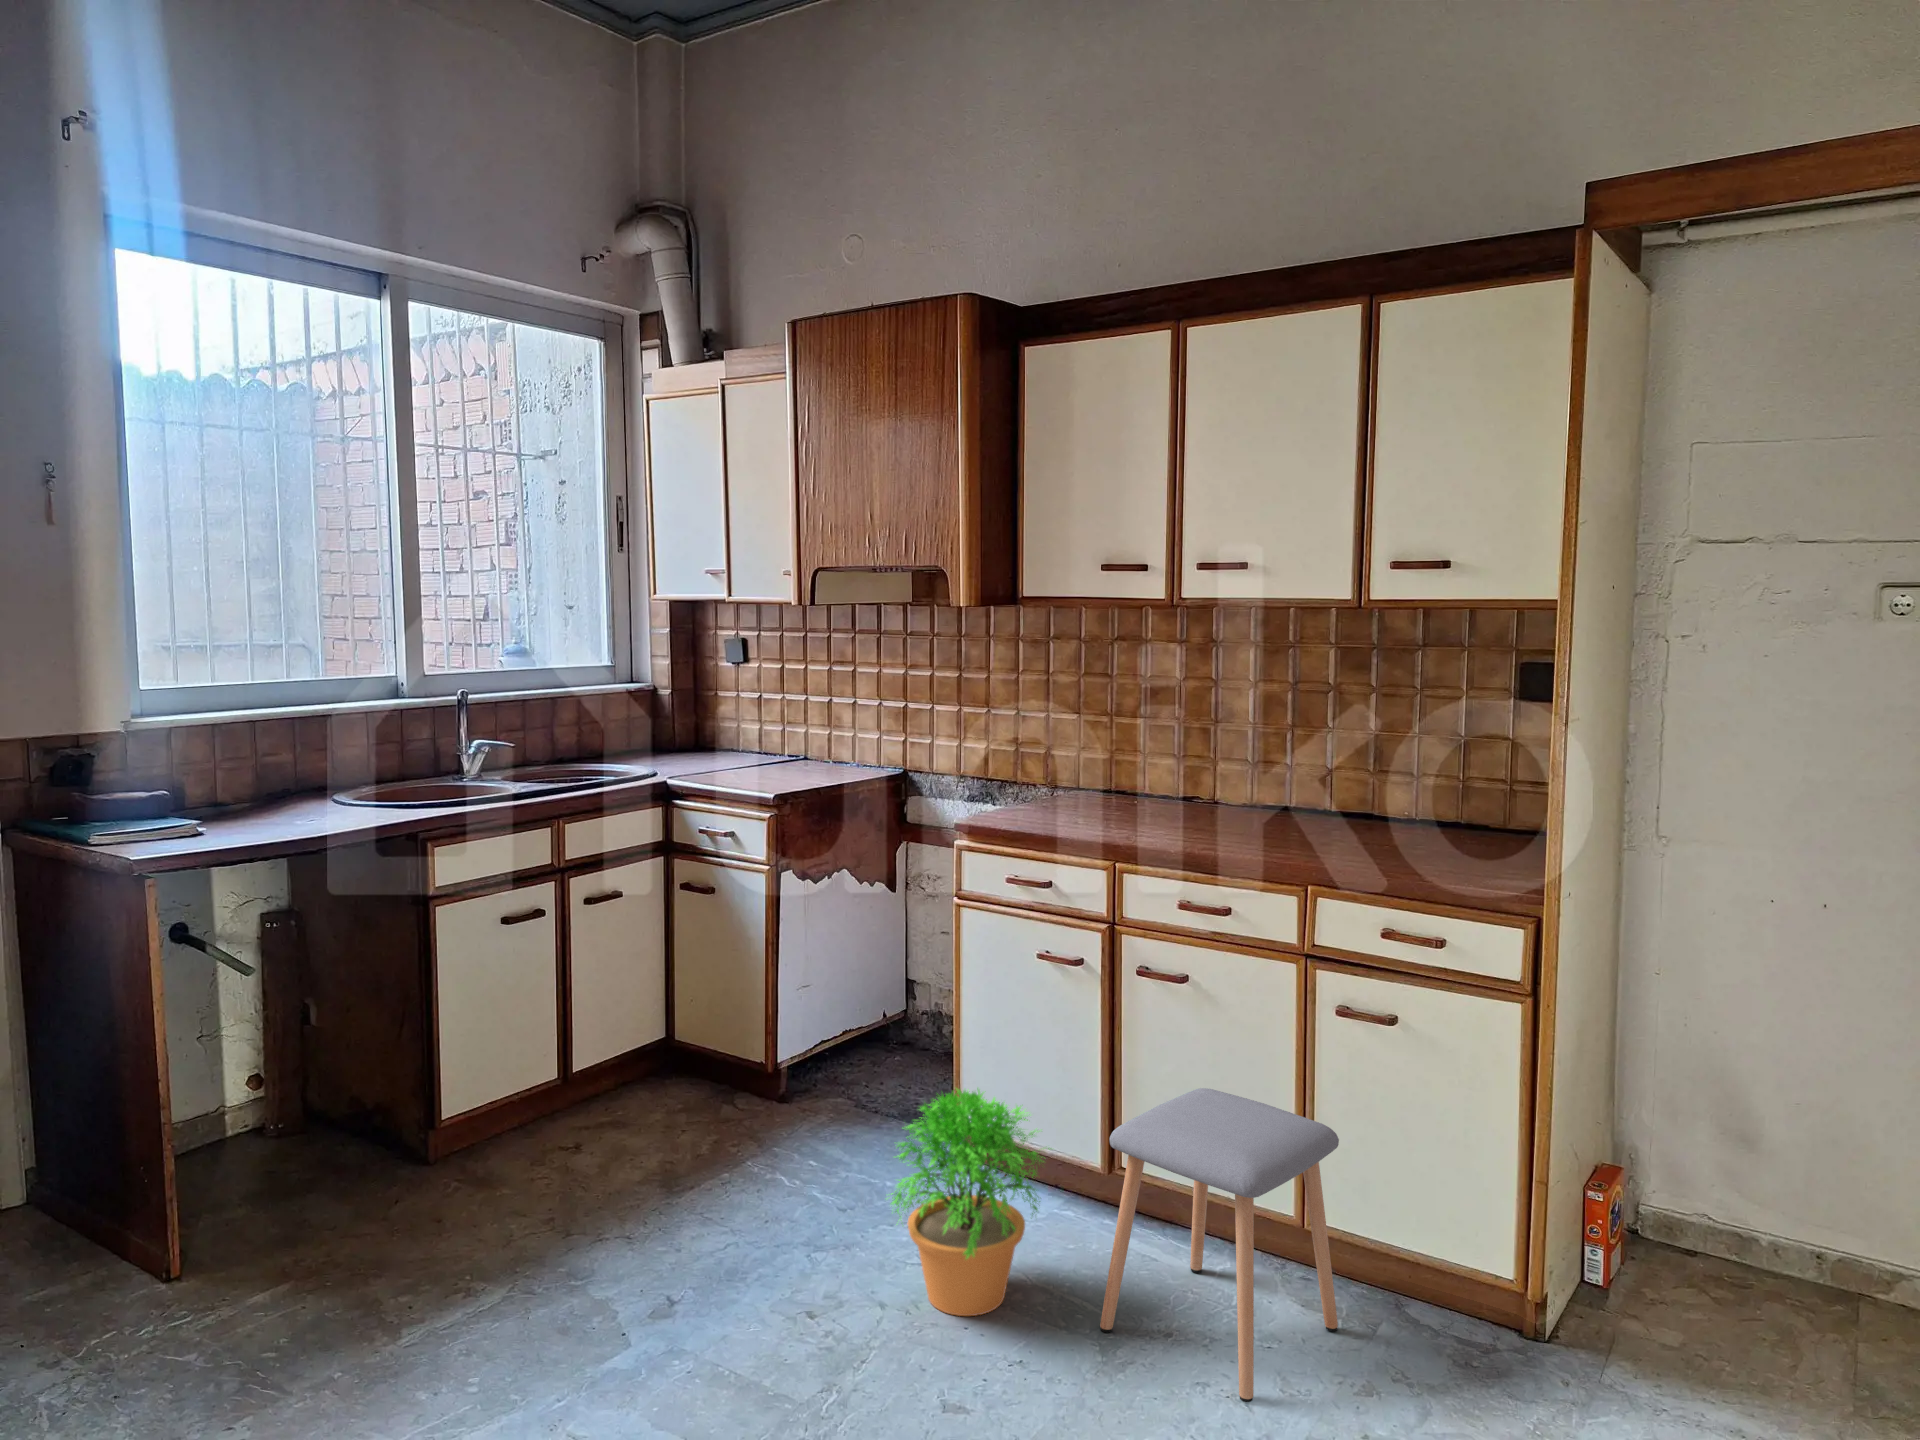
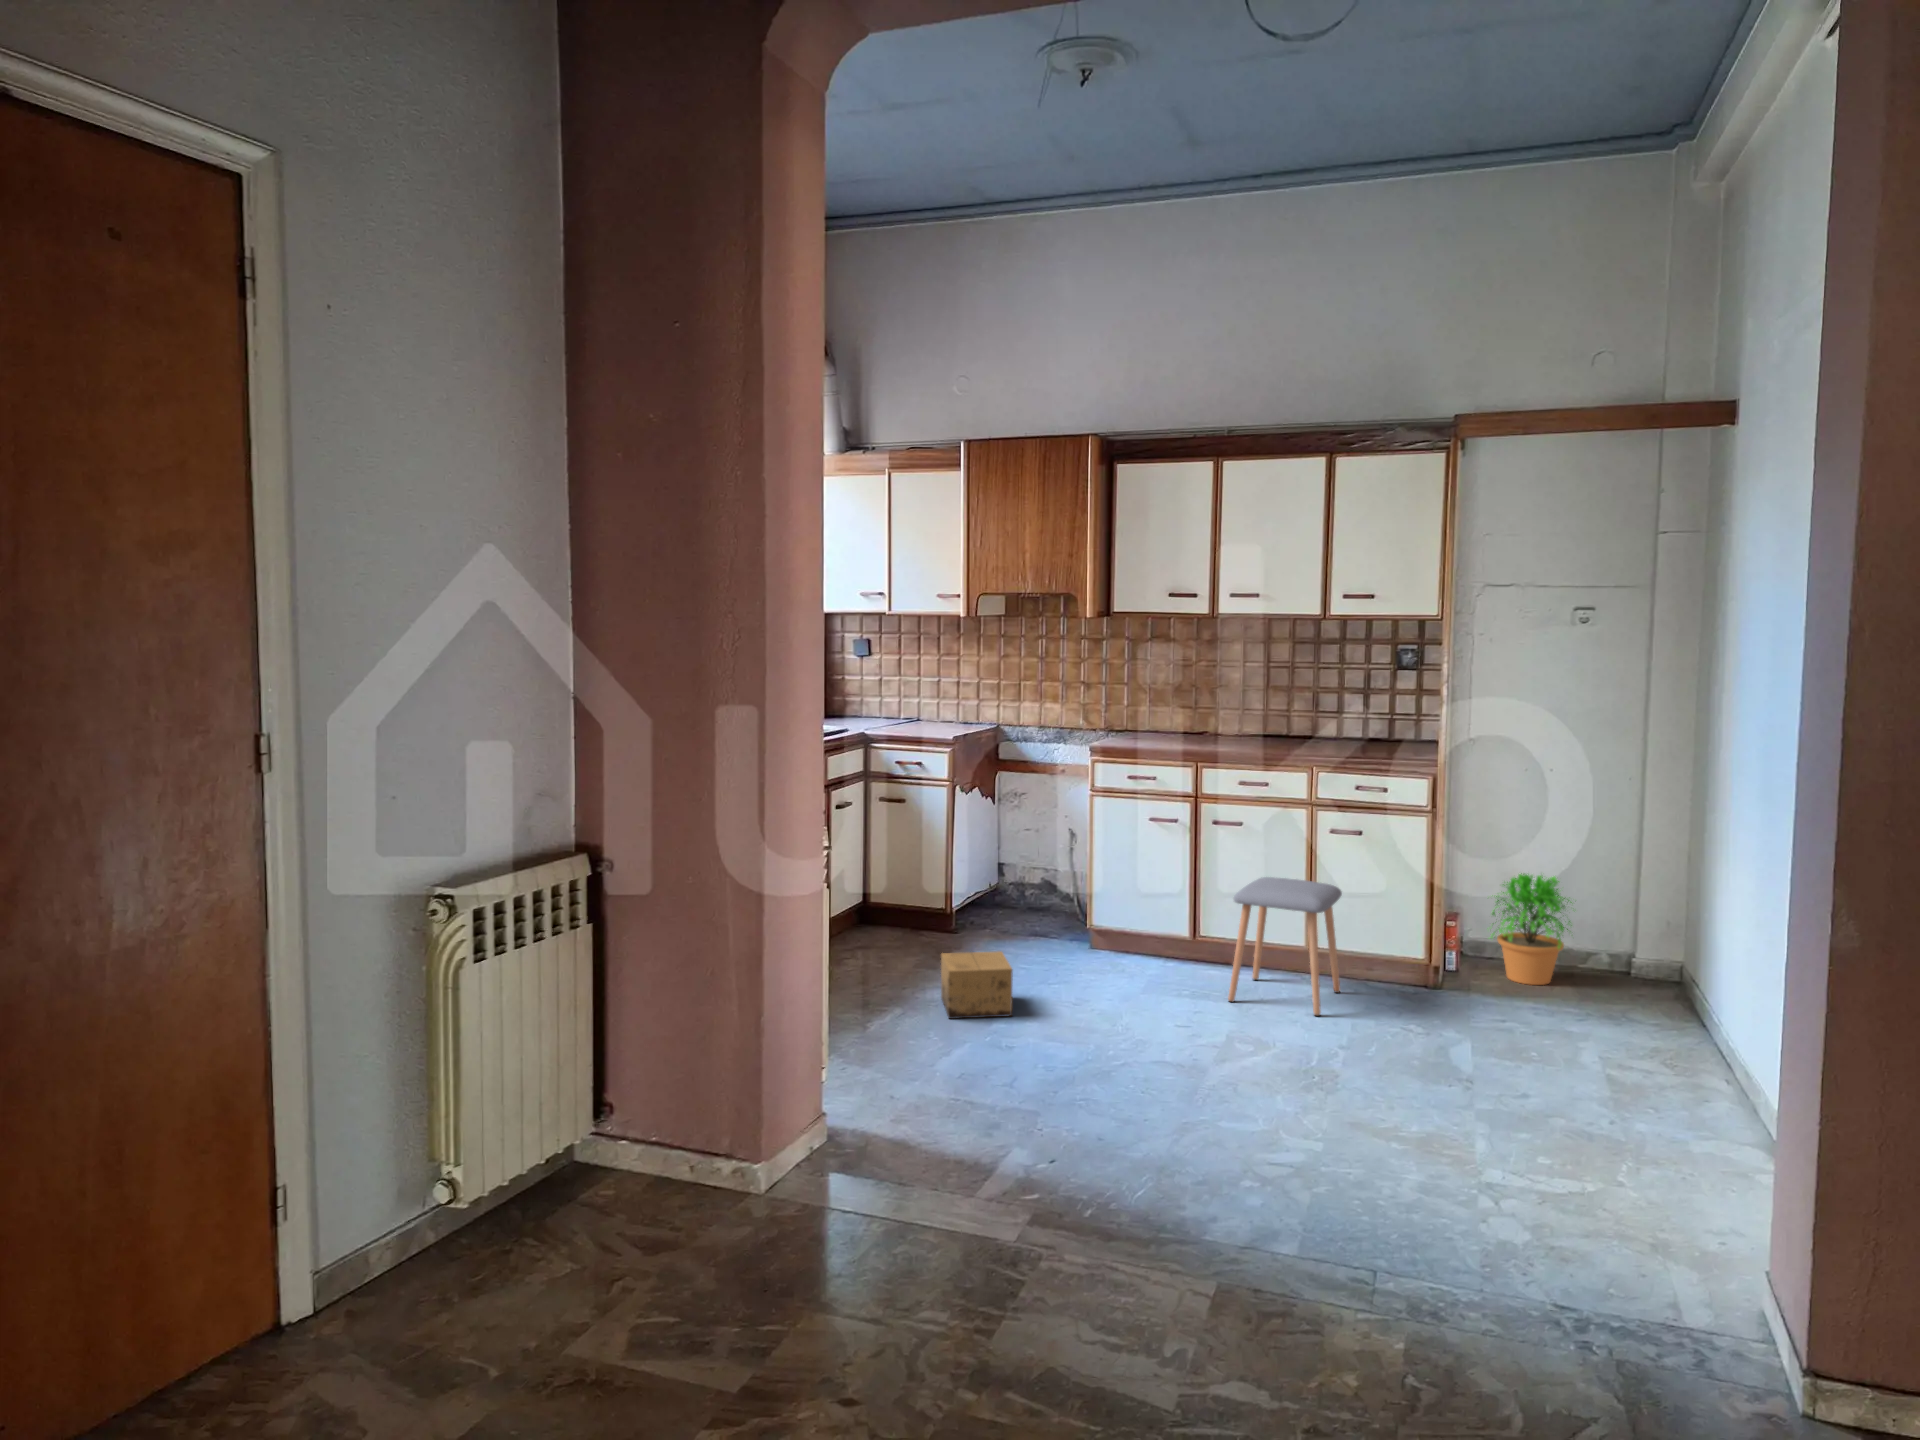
potted plant: present [891,1089,1051,1316] -> present [1491,873,1572,985]
cardboard box: none [567,1178,714,1320] -> present [941,951,1013,1019]

